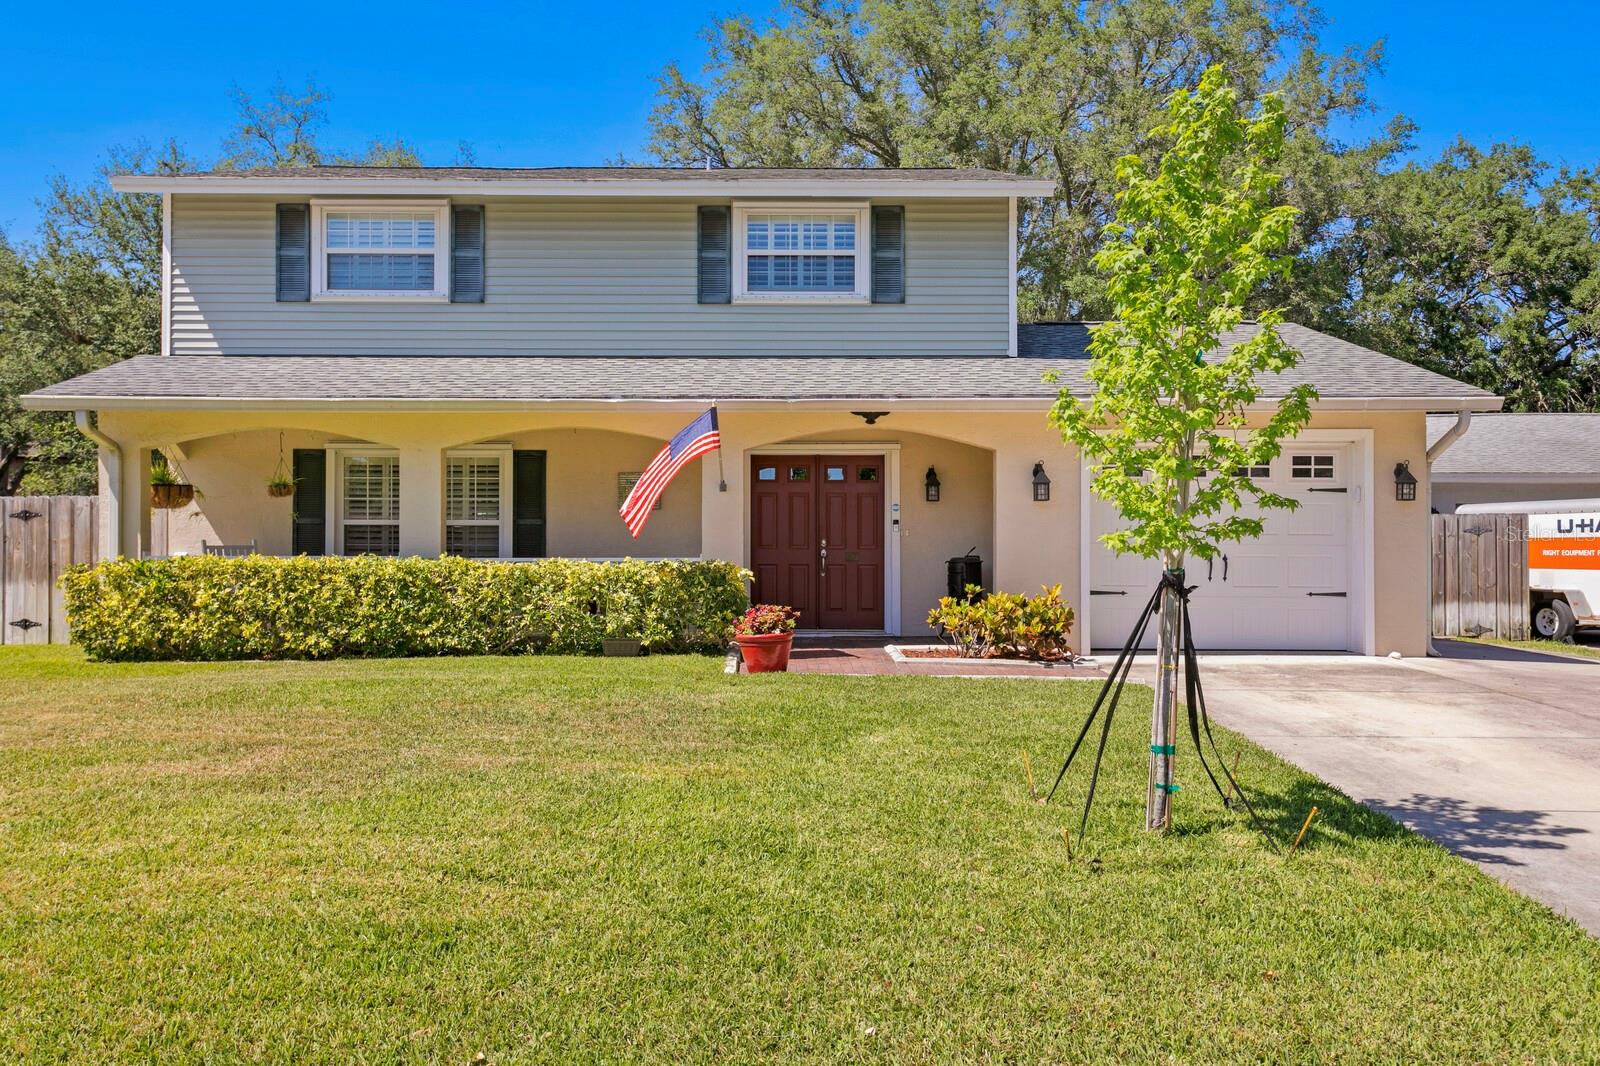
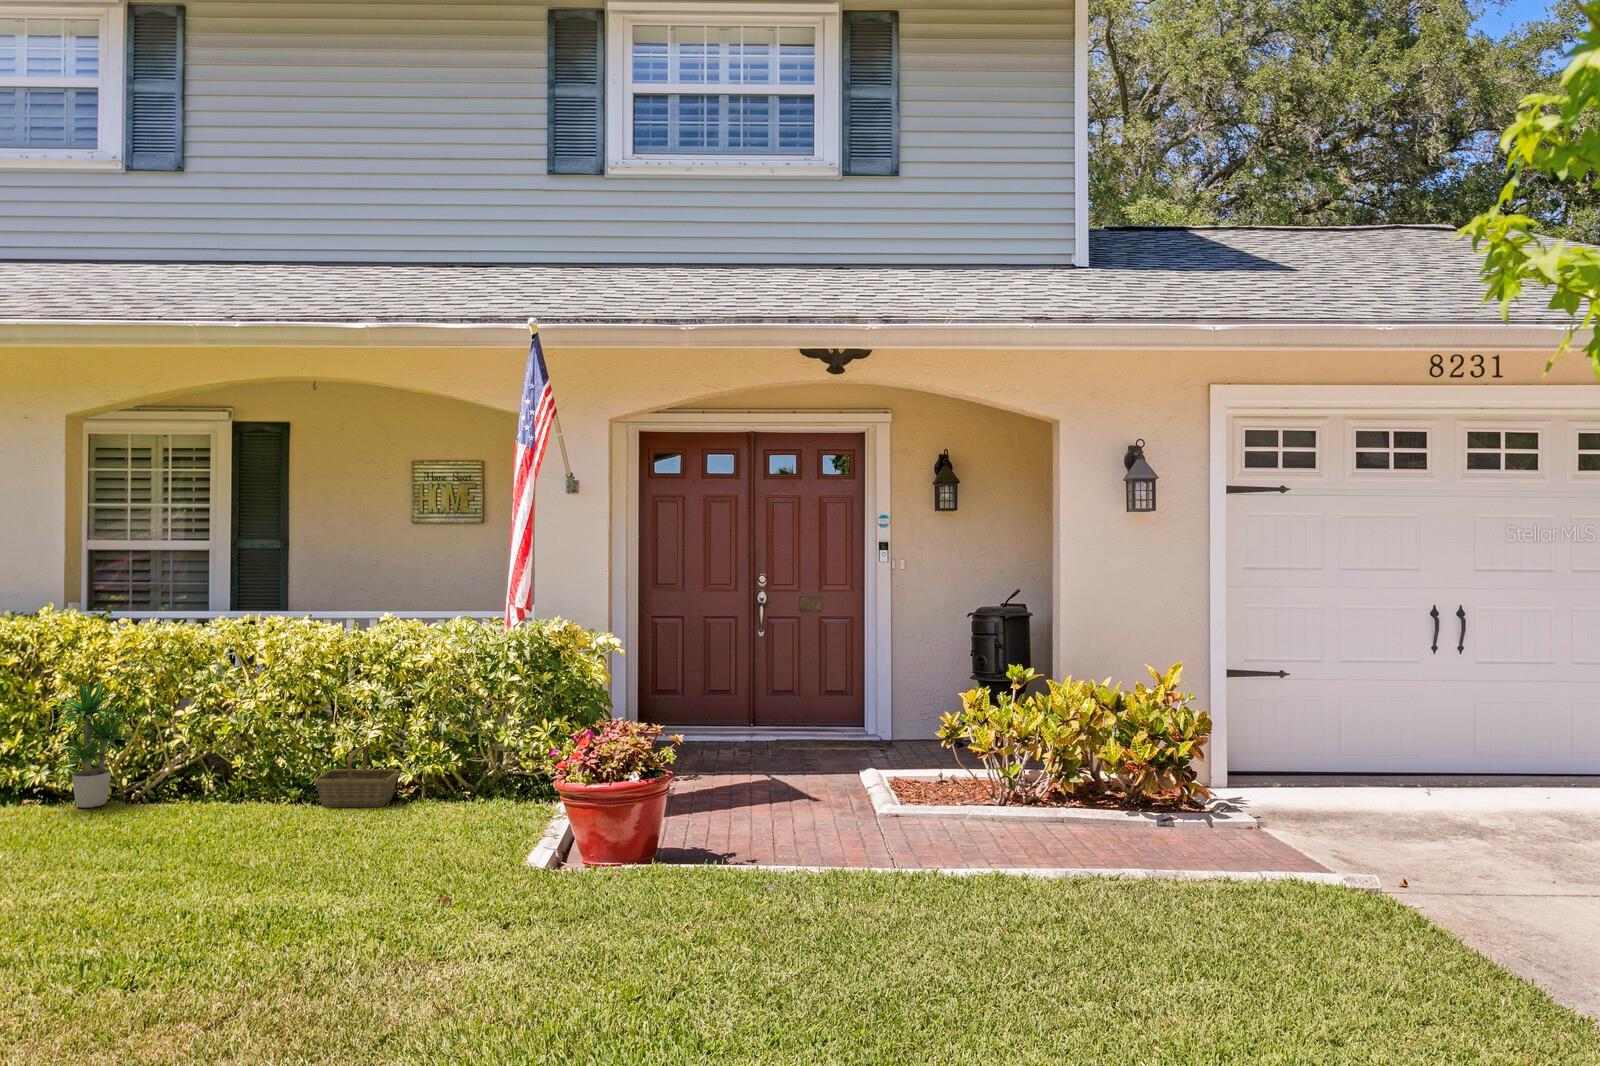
potted plant: none [463,587,510,655] -> present [49,677,133,808]

